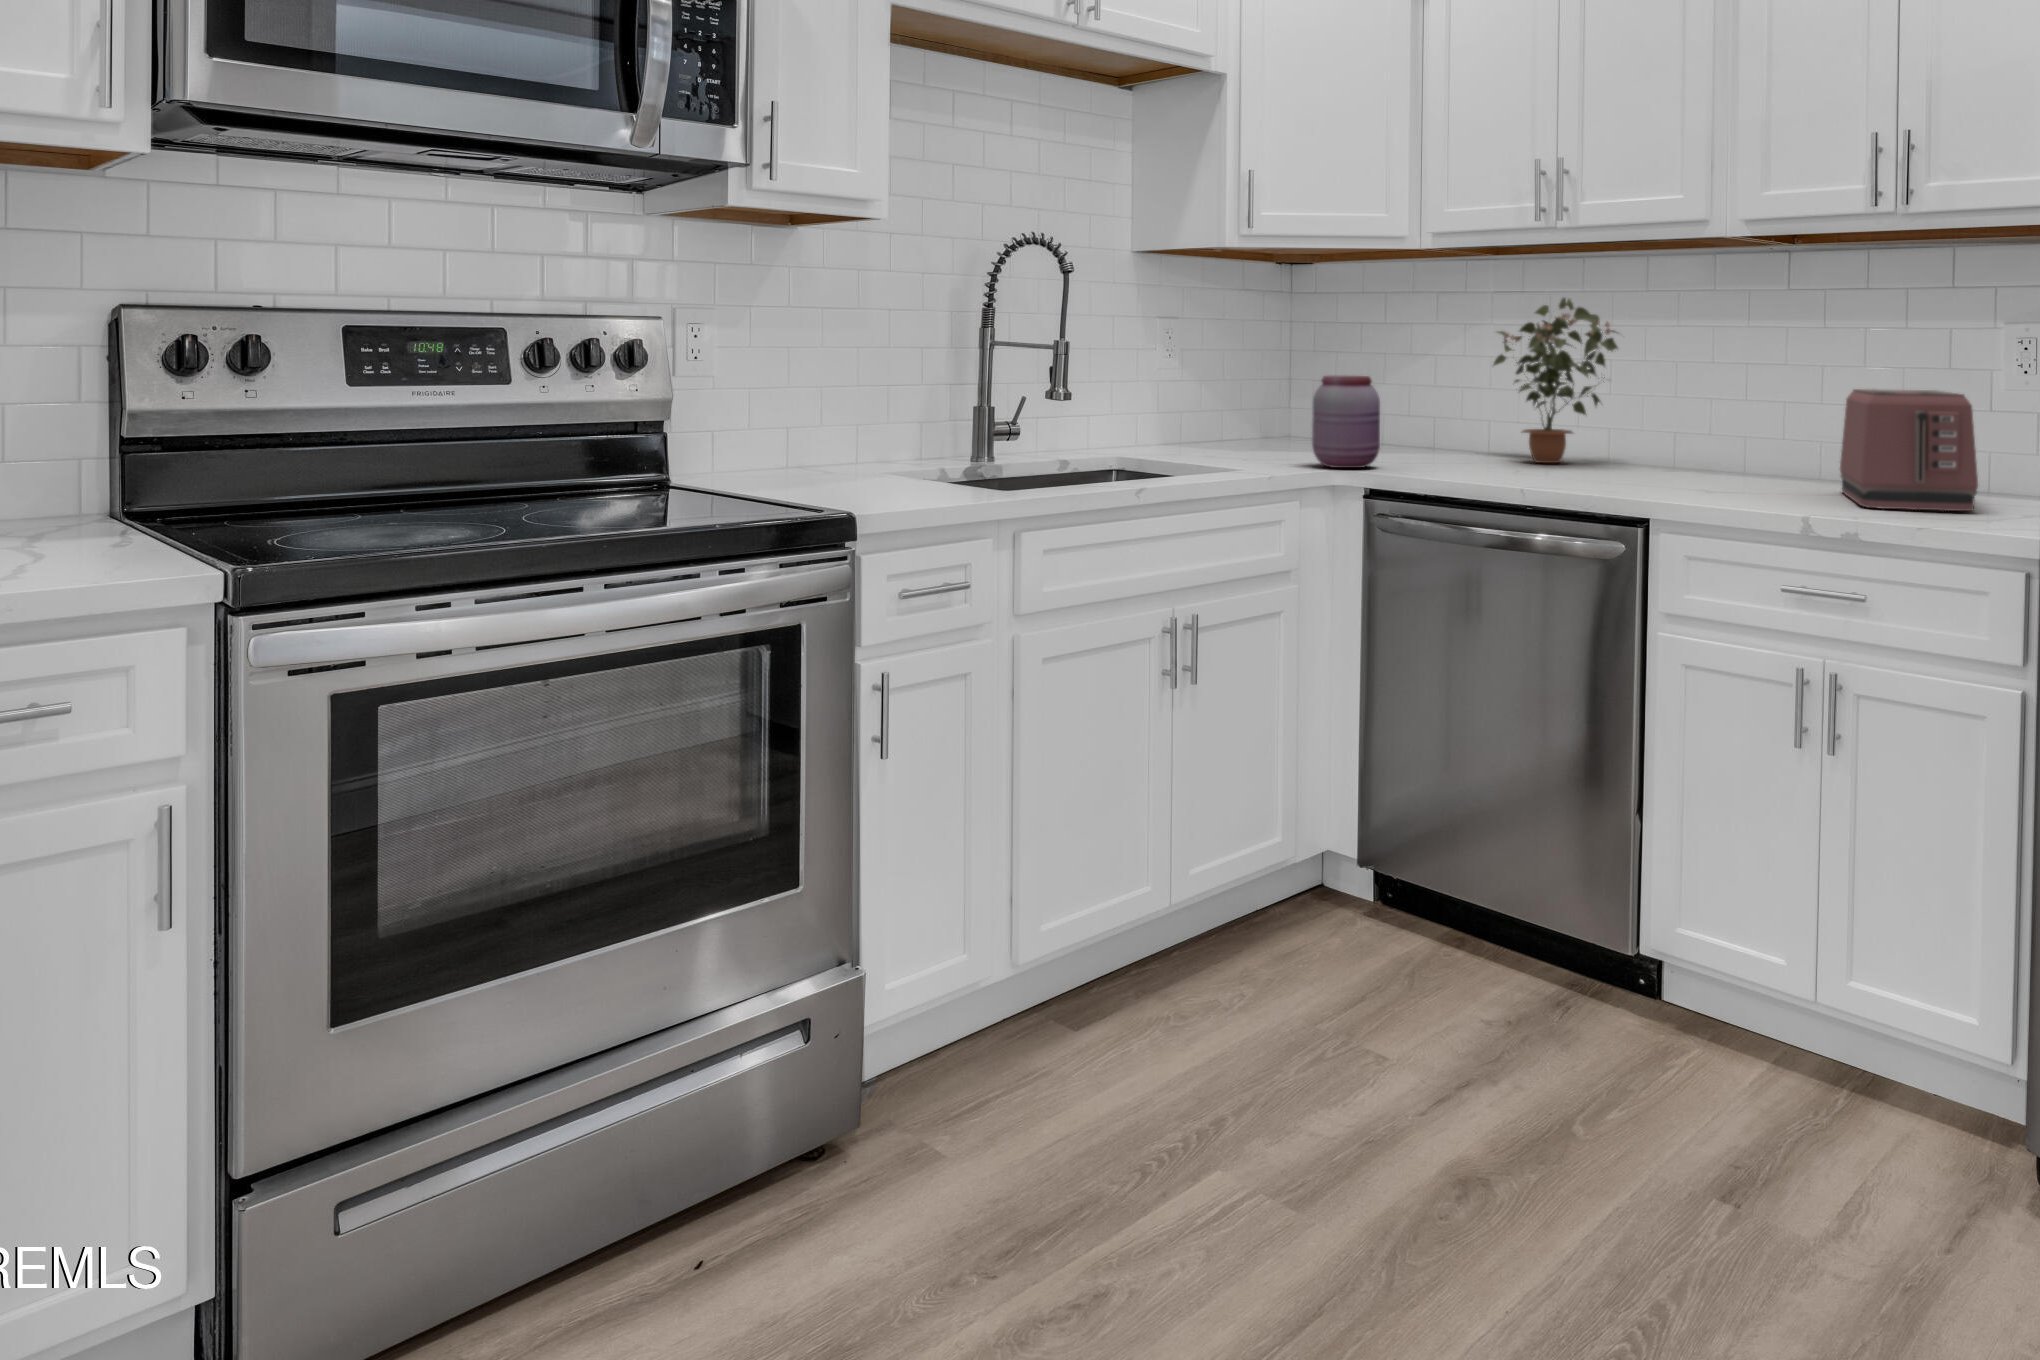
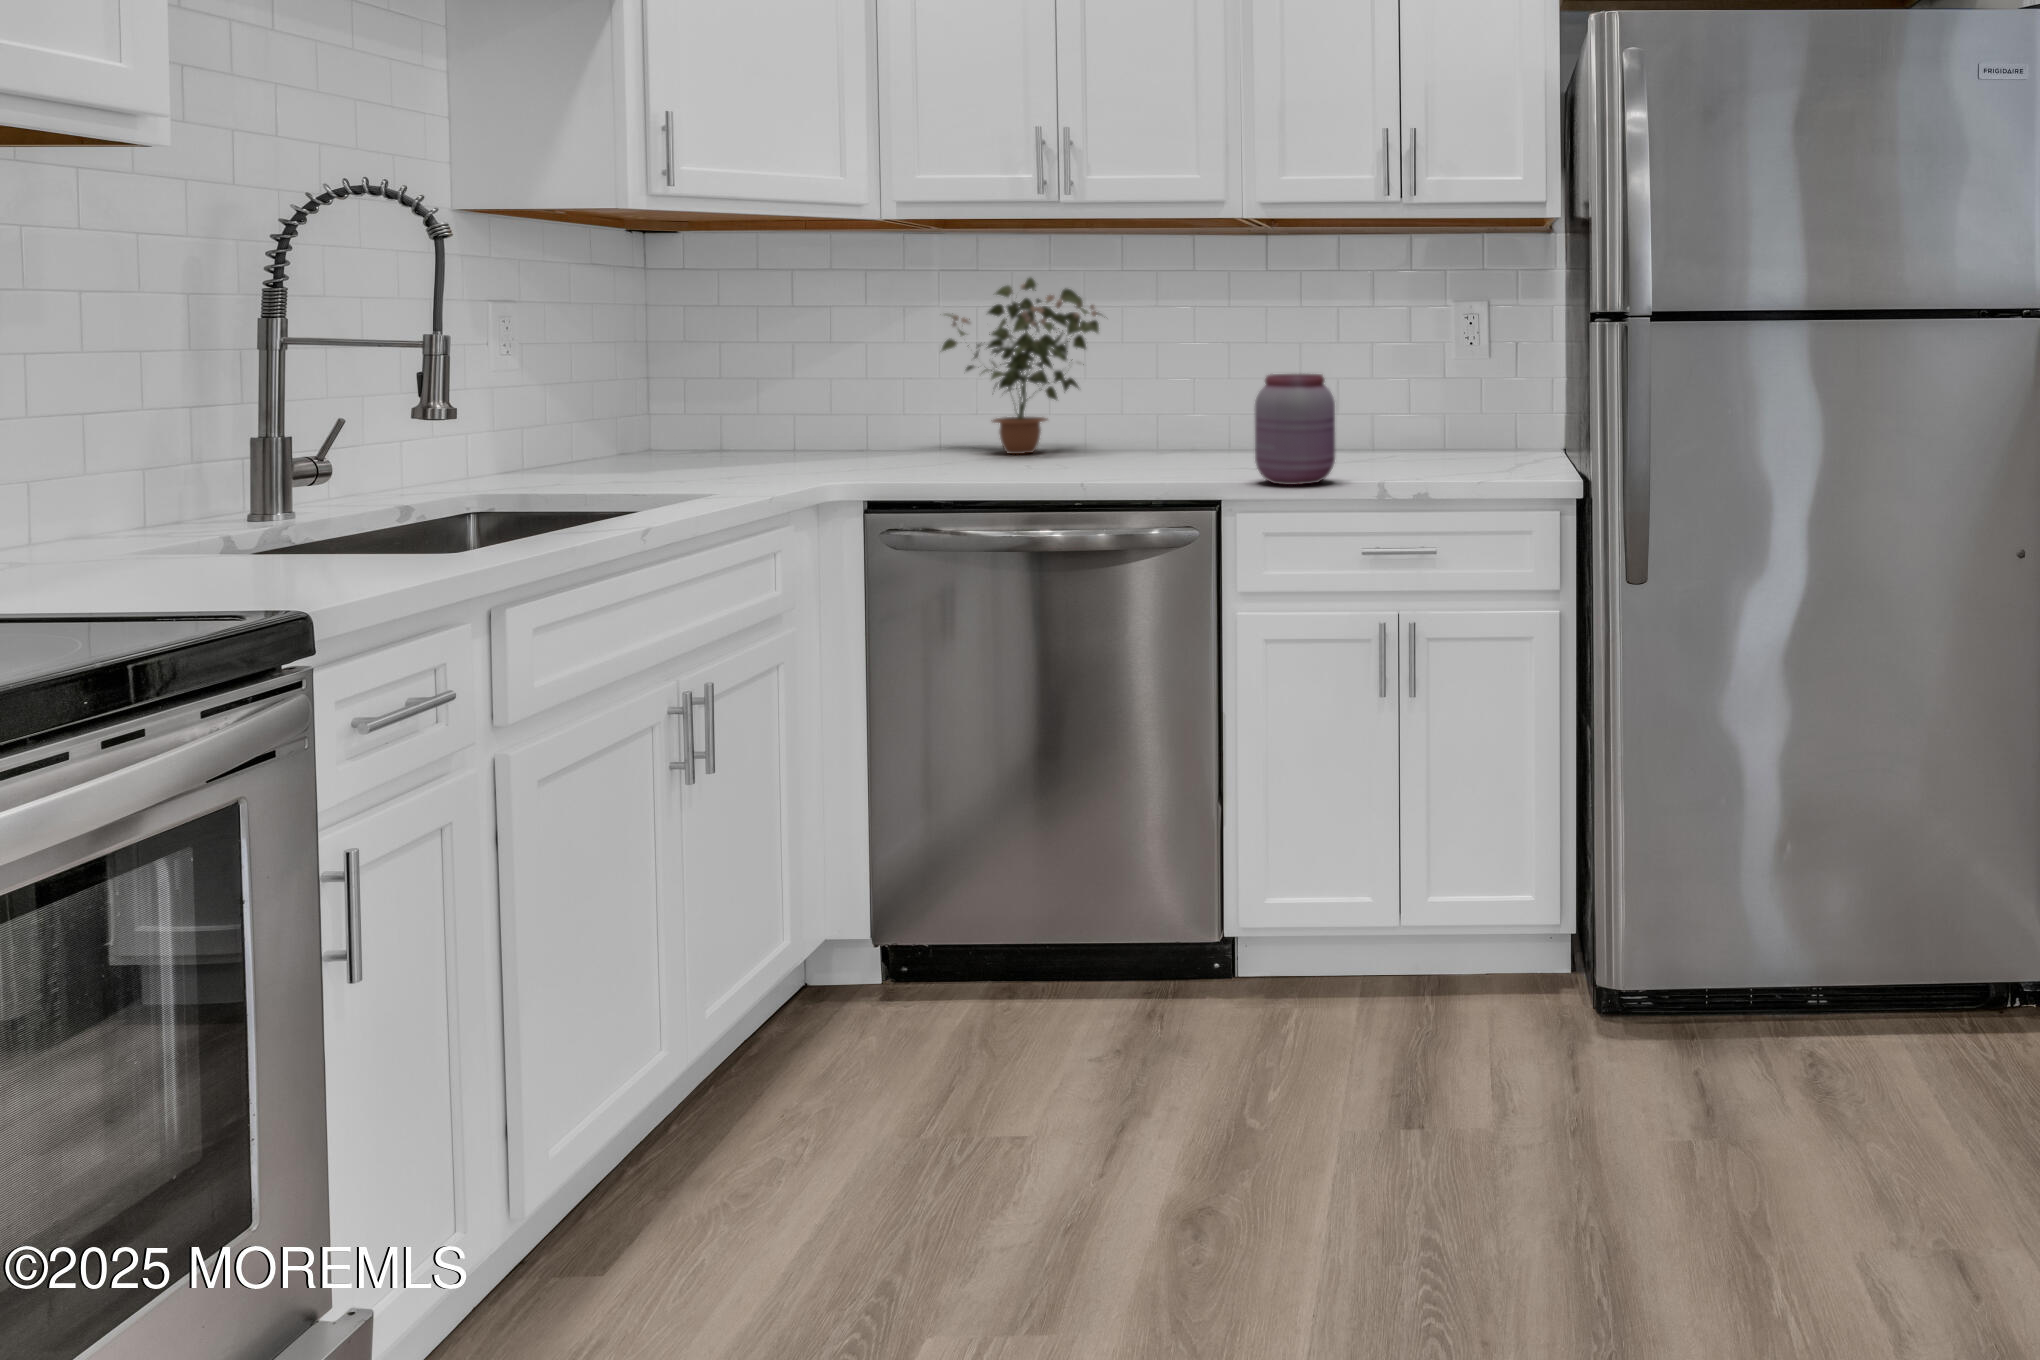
jar: present [1312,376,1380,468] -> present [1255,374,1335,485]
toaster: present [1840,389,1978,511] -> none [1341,365,1485,473]

